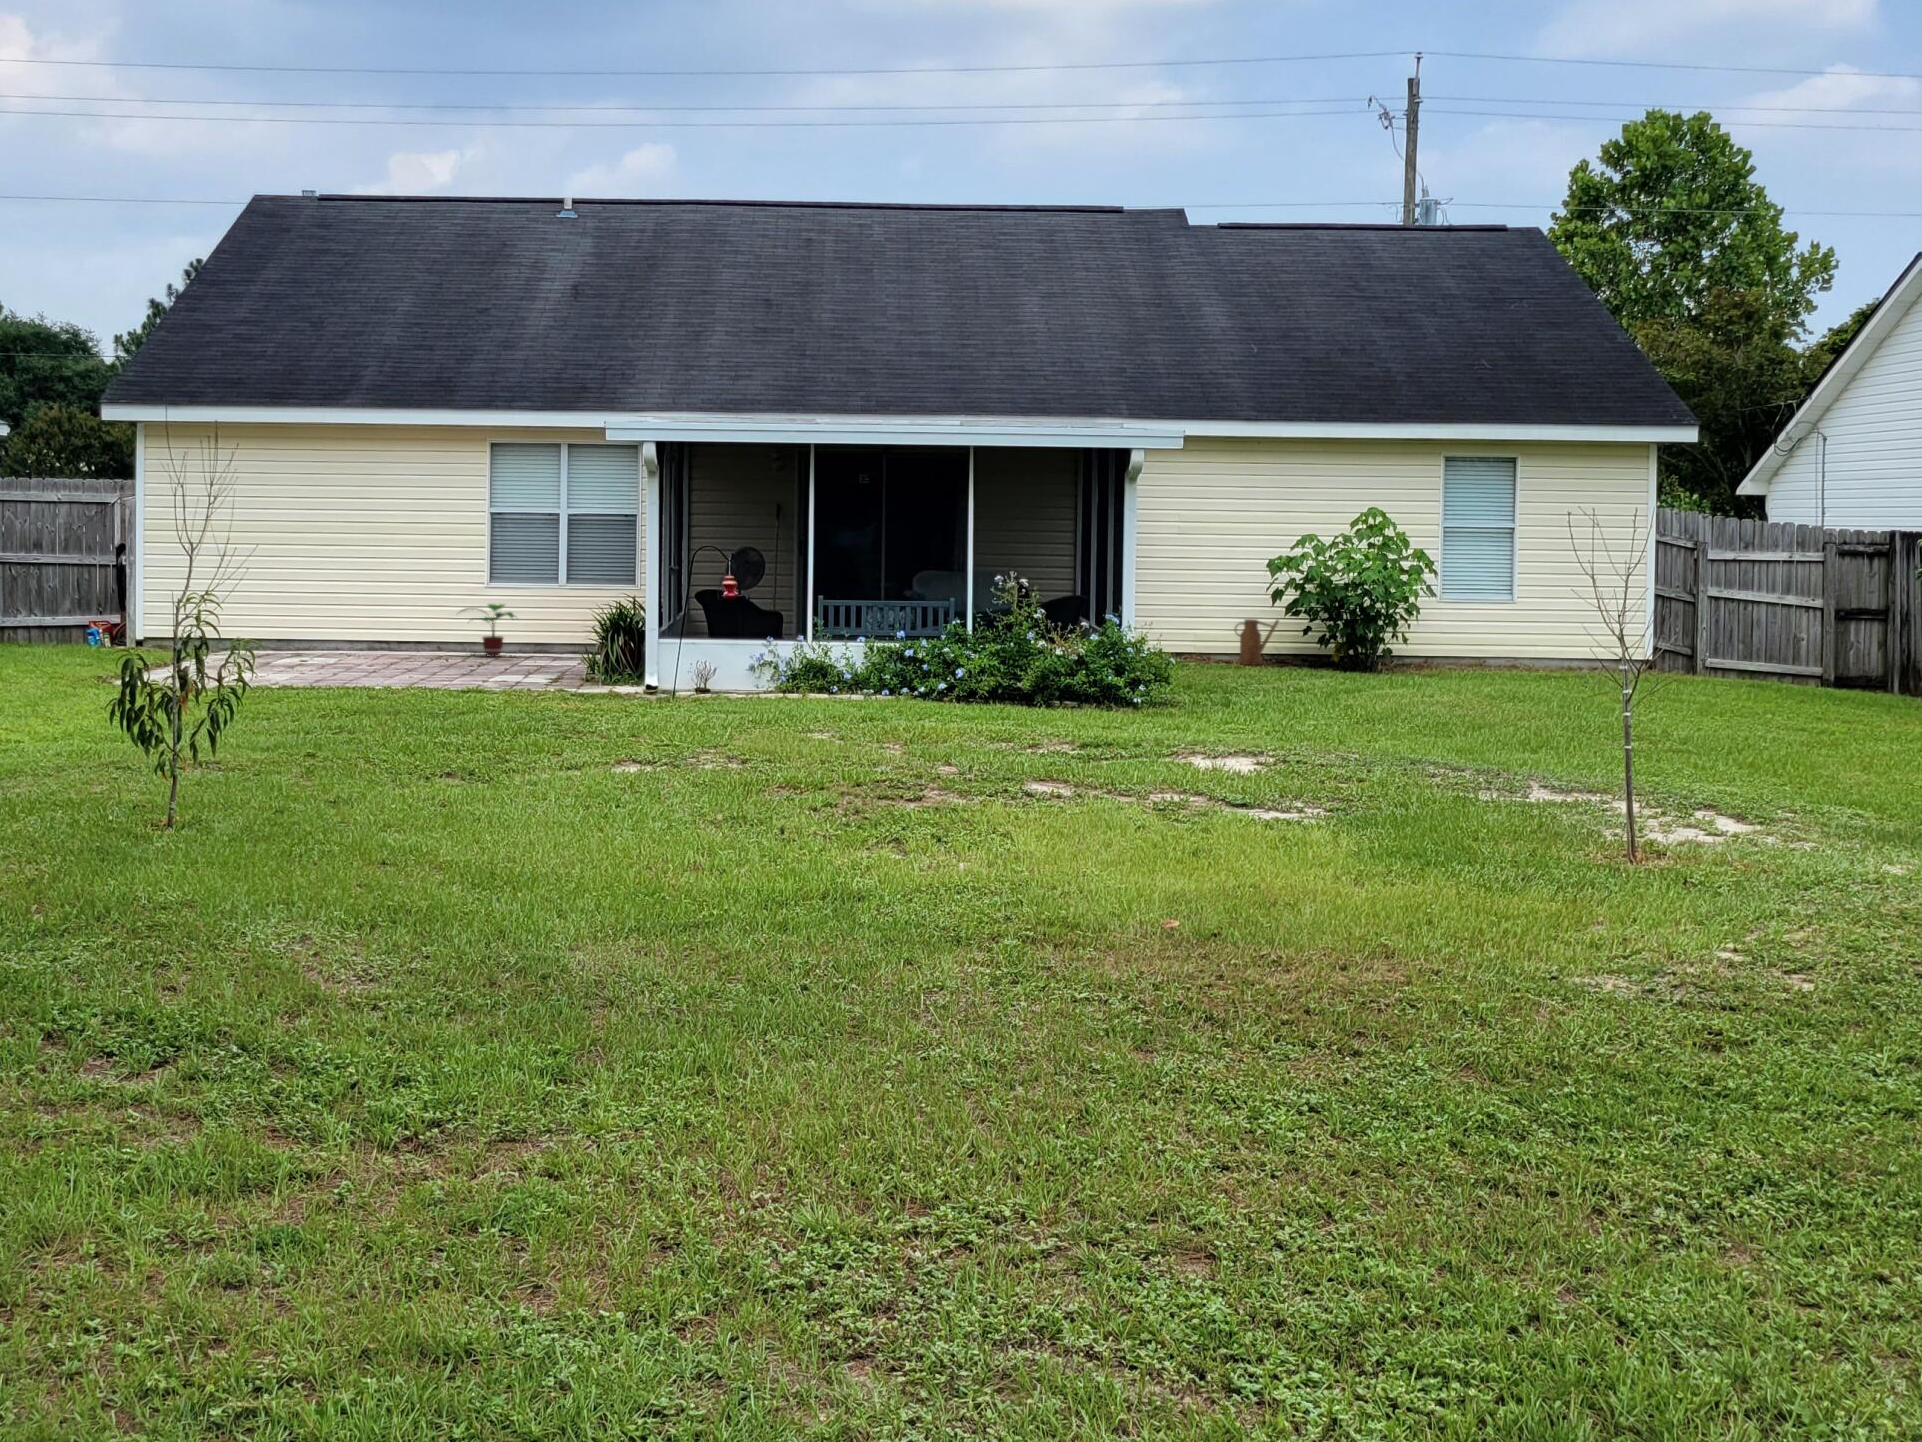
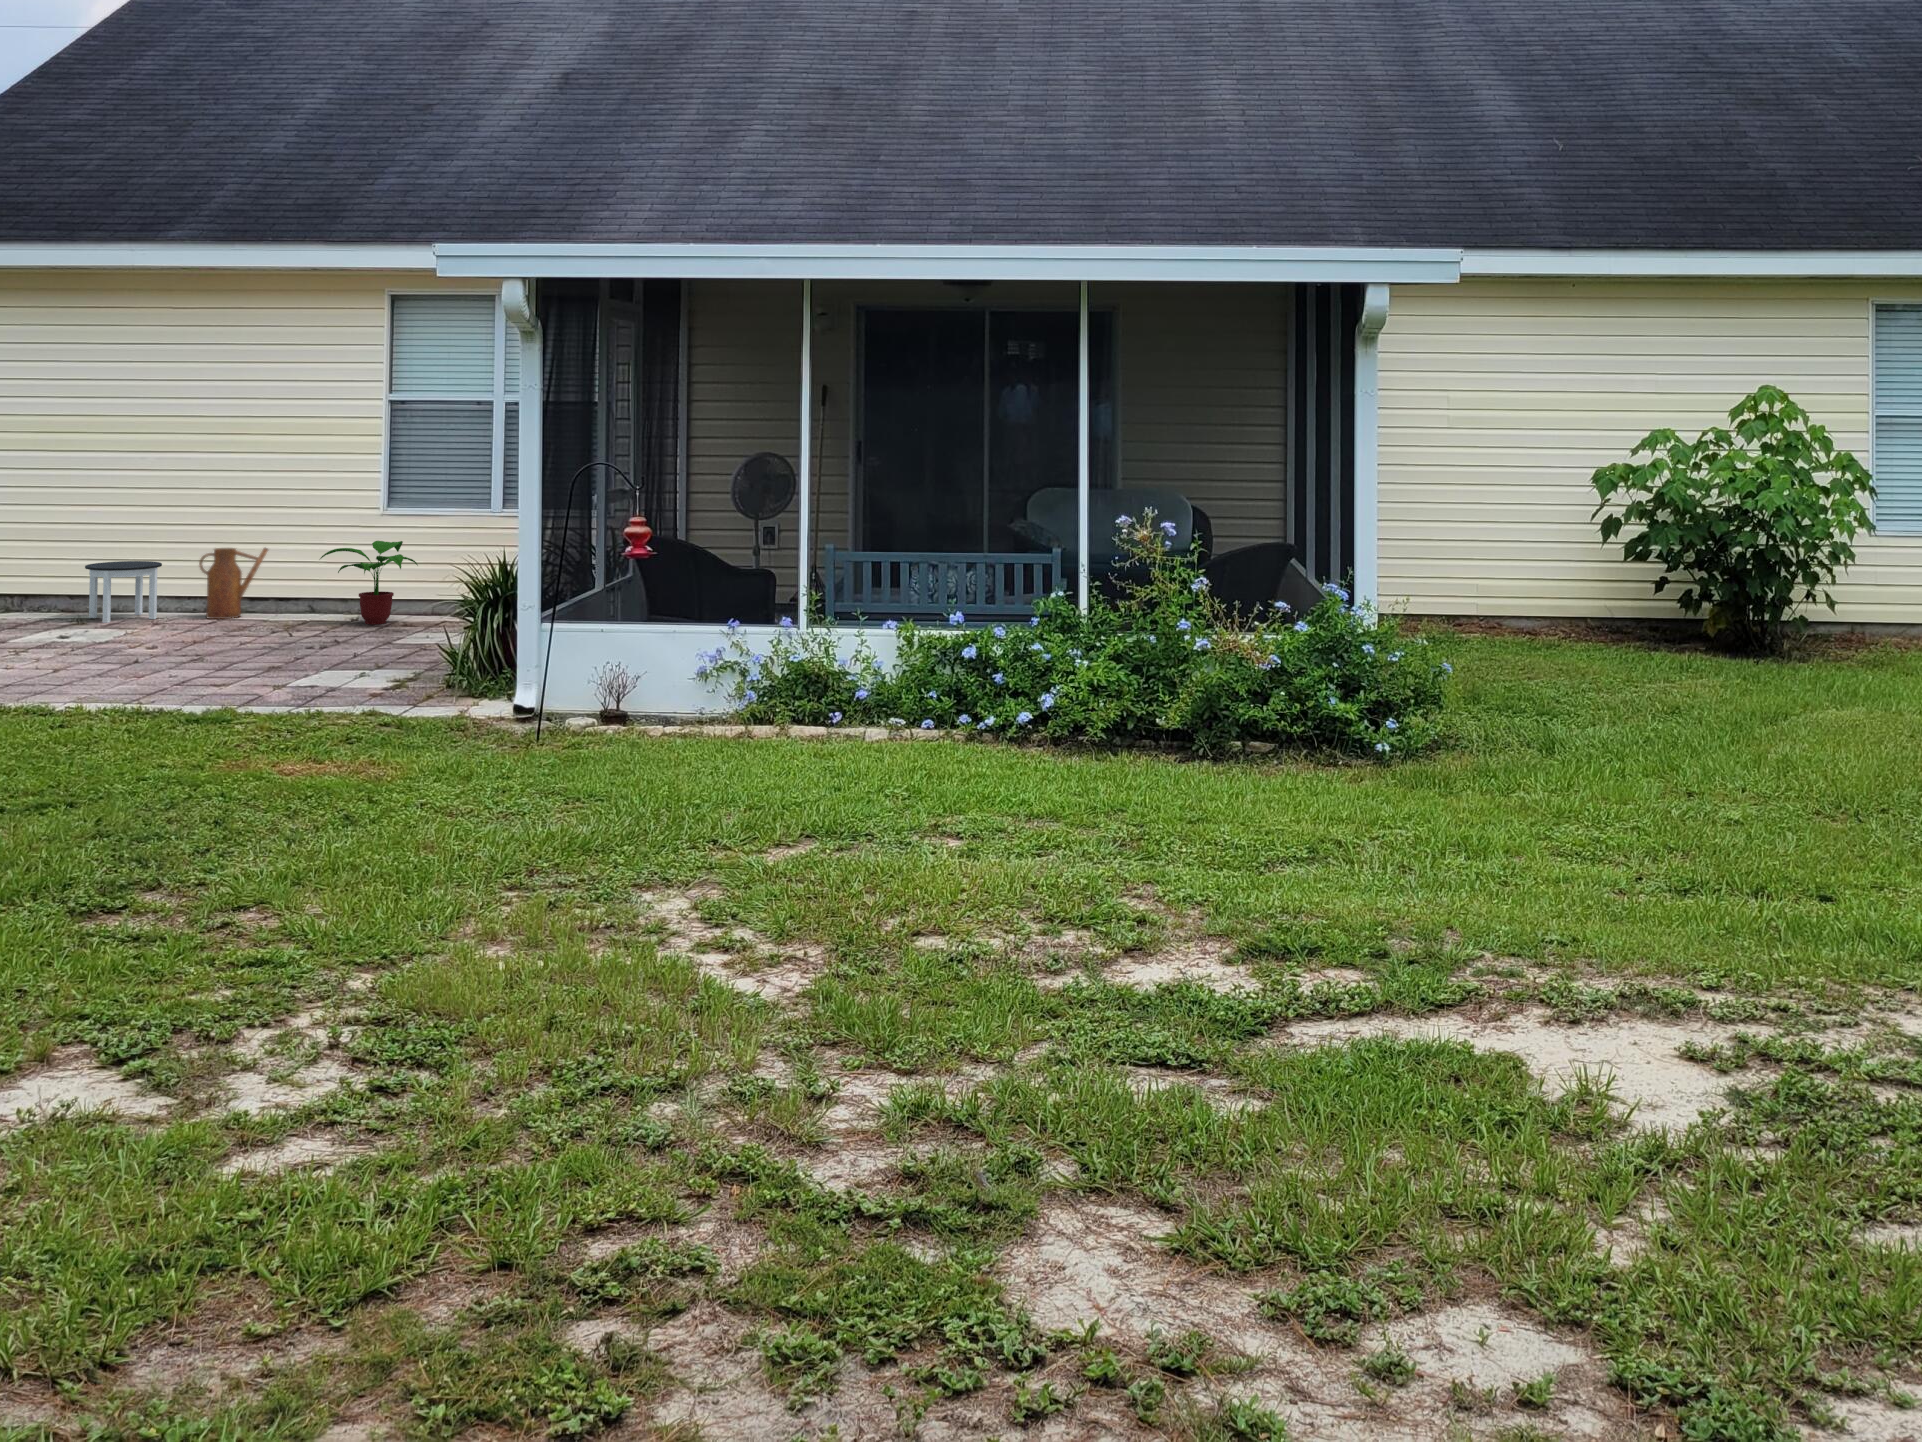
round table: none [299,617,347,656] -> present [85,561,162,623]
watering can: present [1235,619,1279,665] -> present [199,548,268,619]

